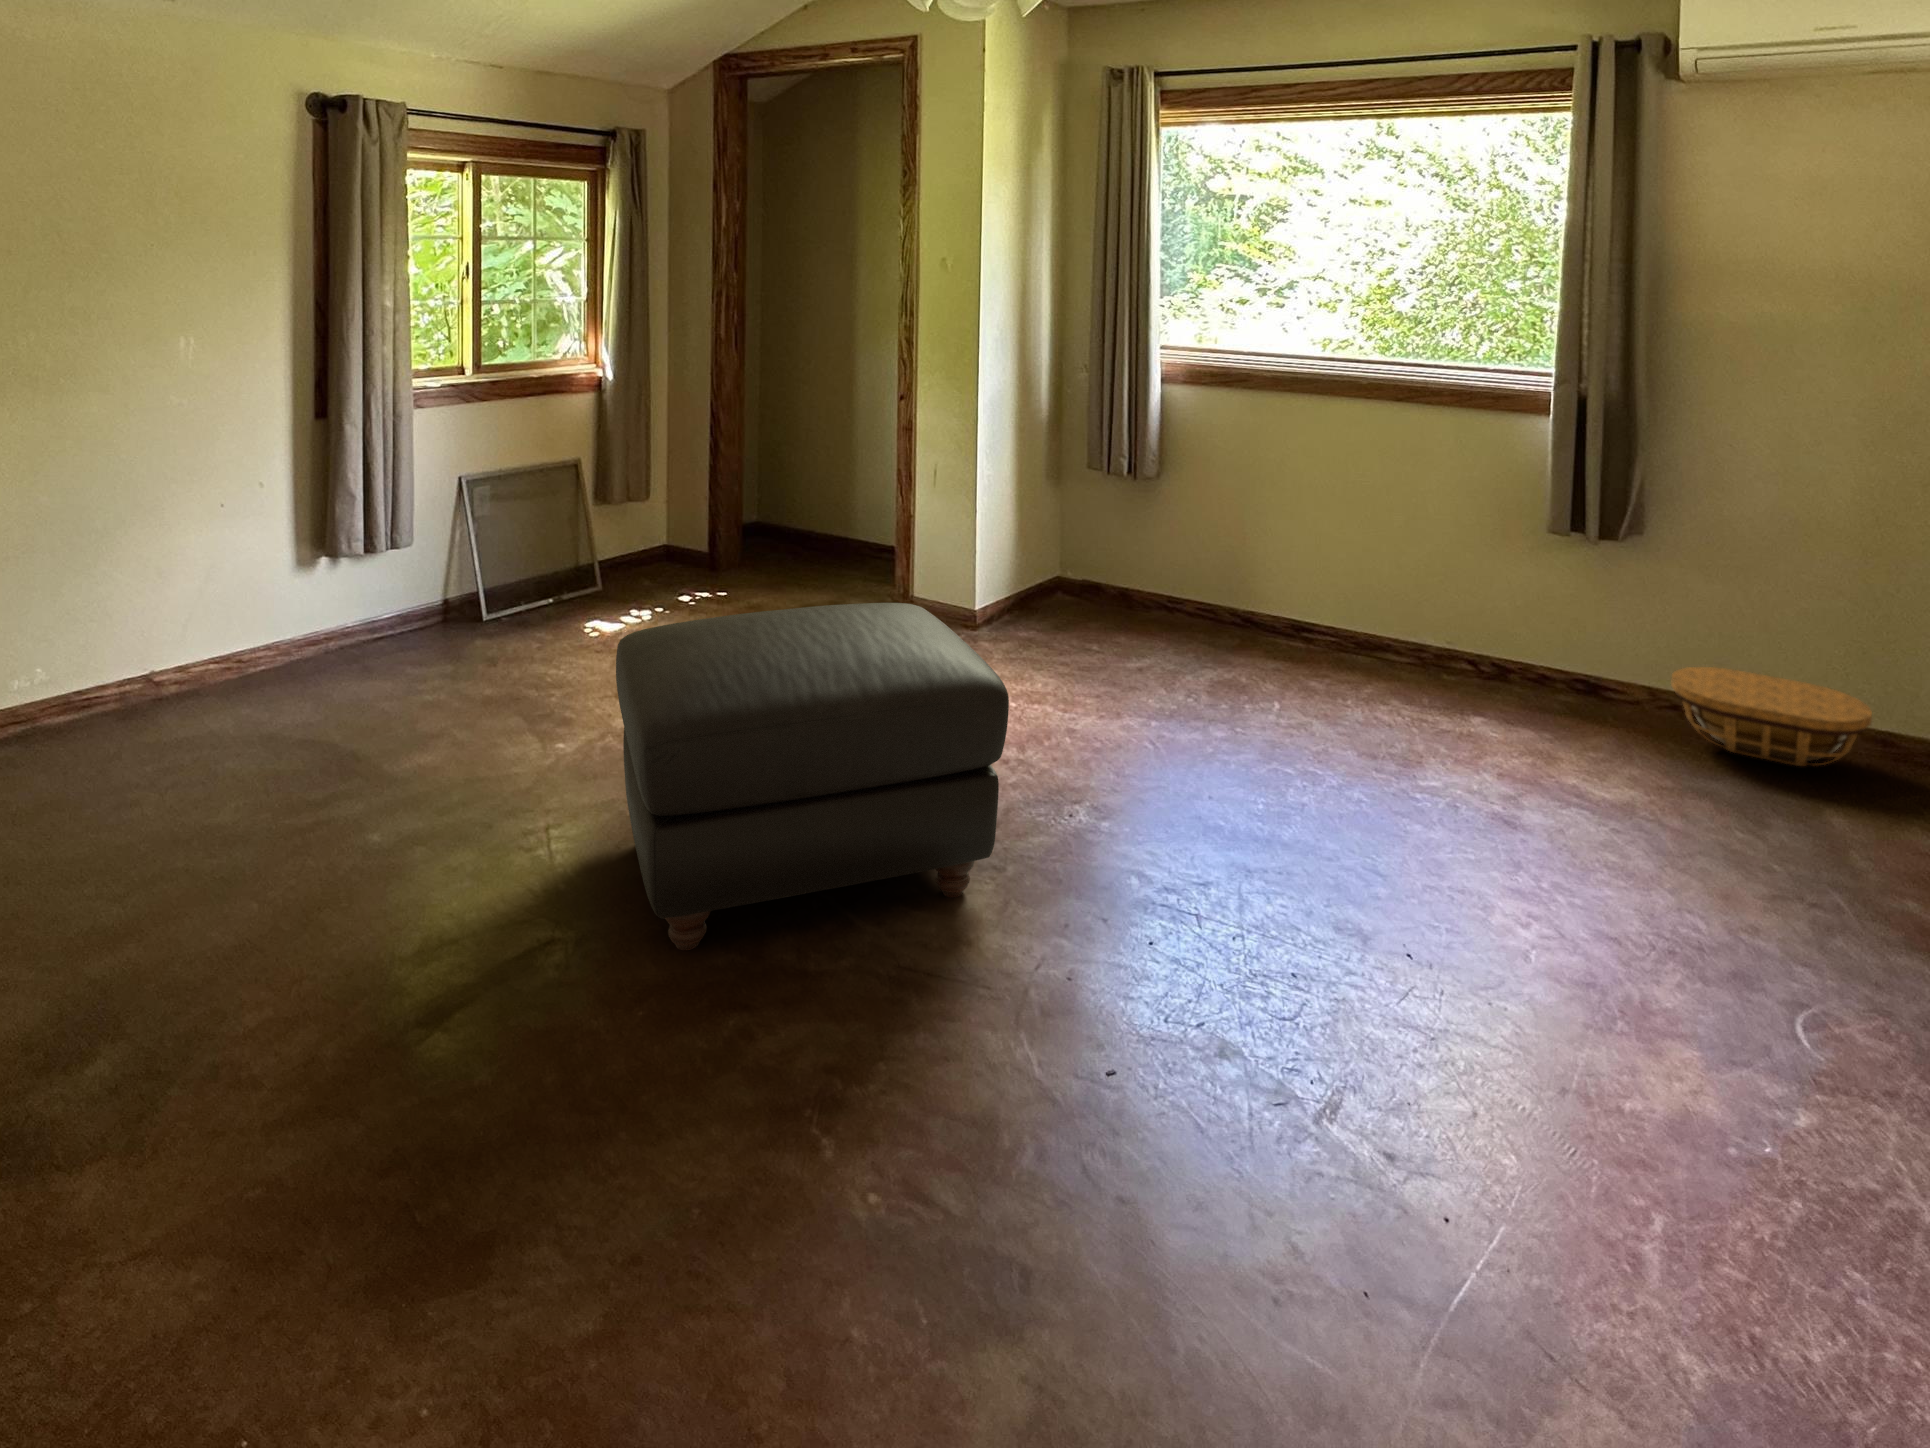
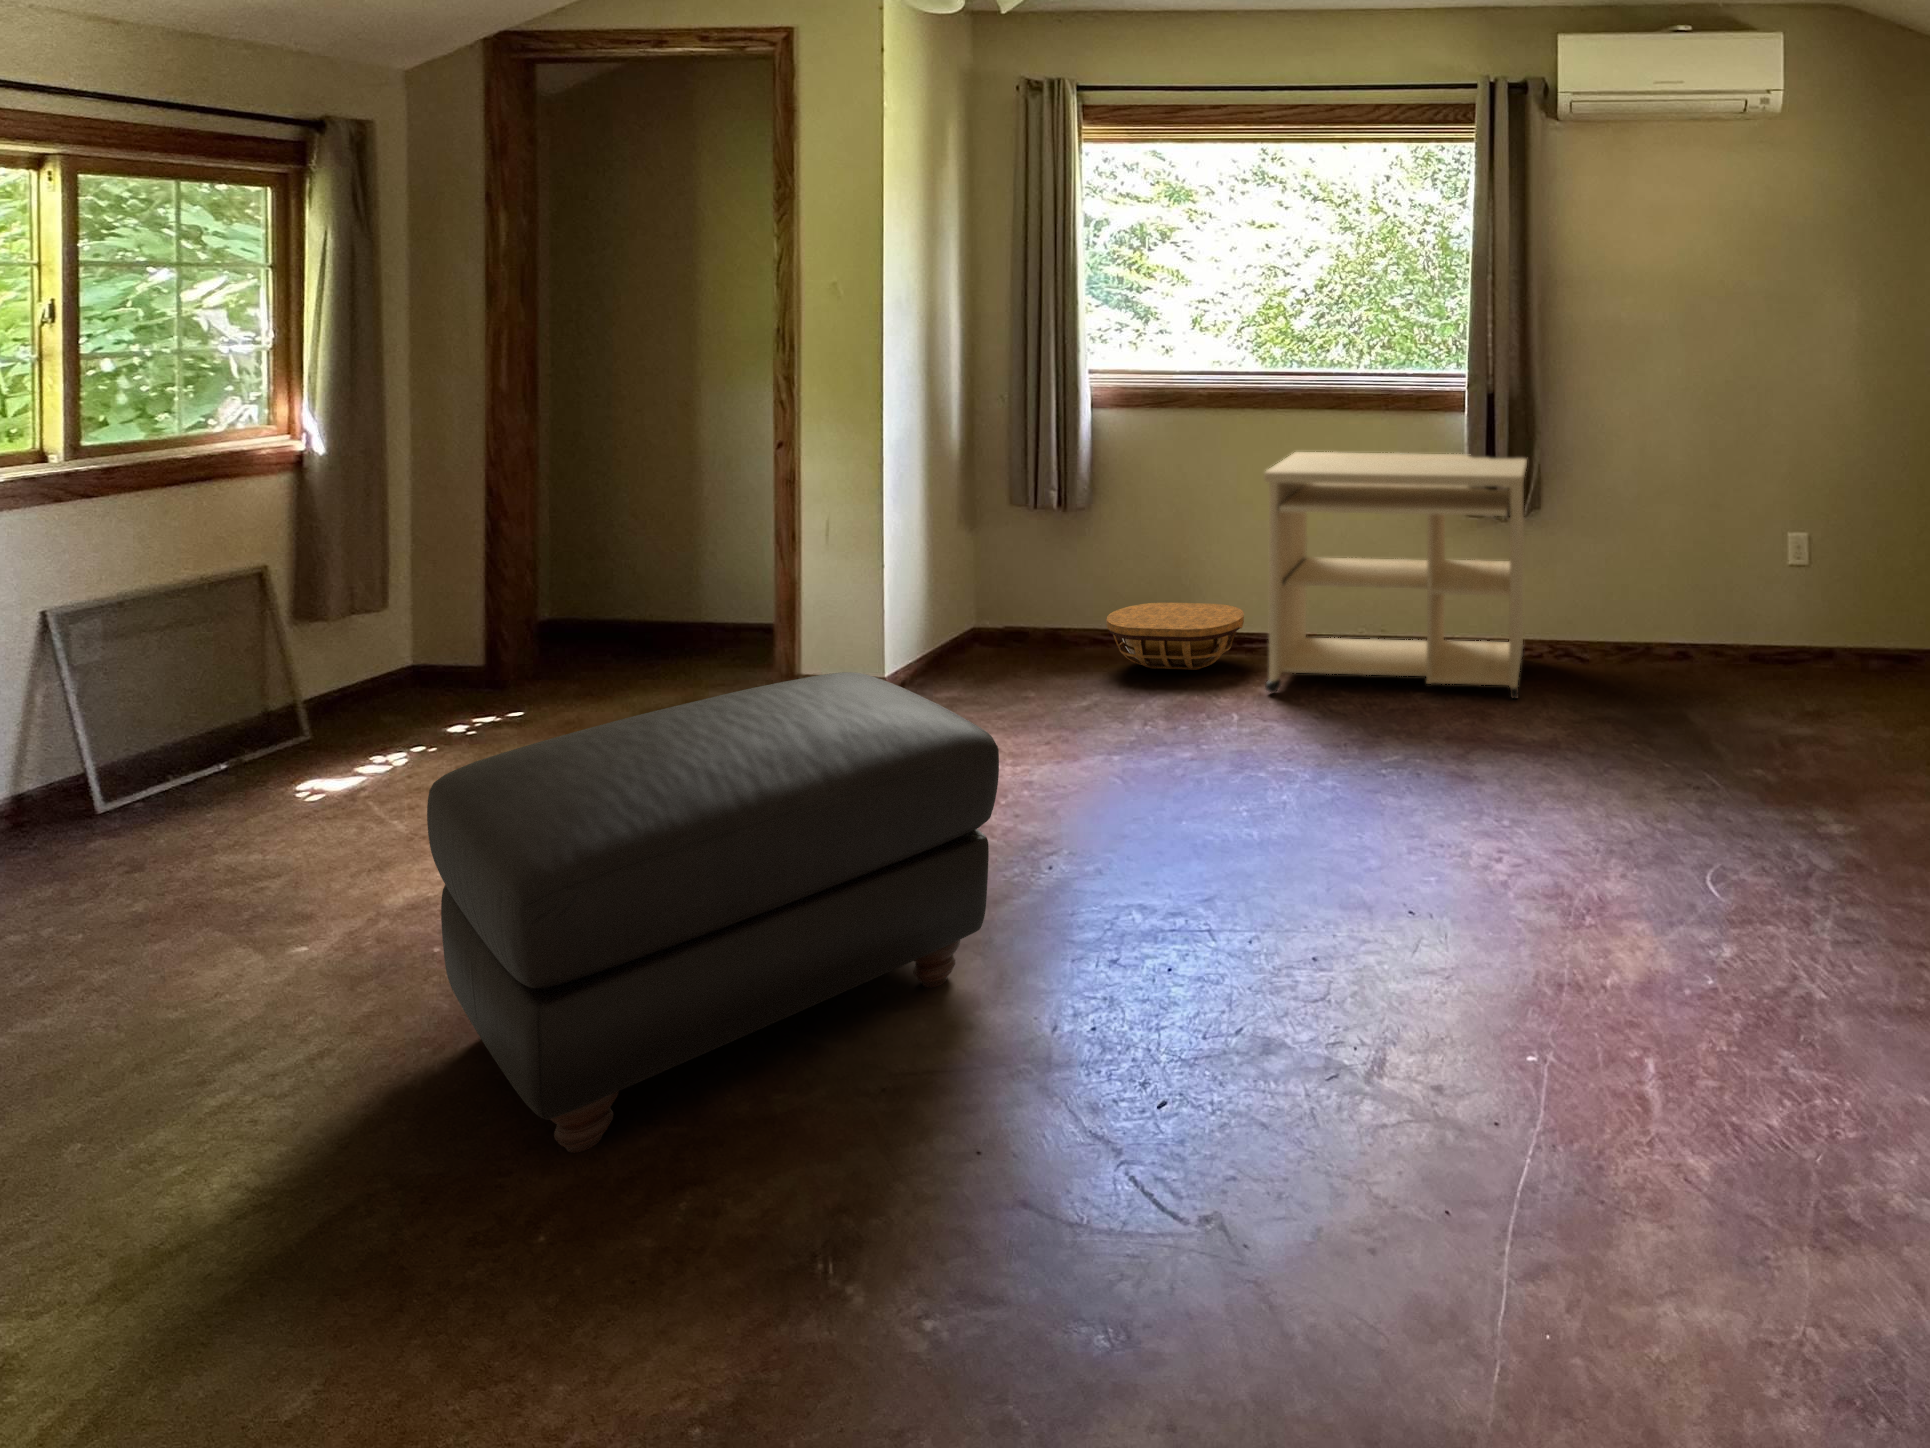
desk: none [1310,444,1630,752] -> present [1264,452,1527,699]
basket: present [1672,667,1872,766] -> present [1107,602,1244,670]

